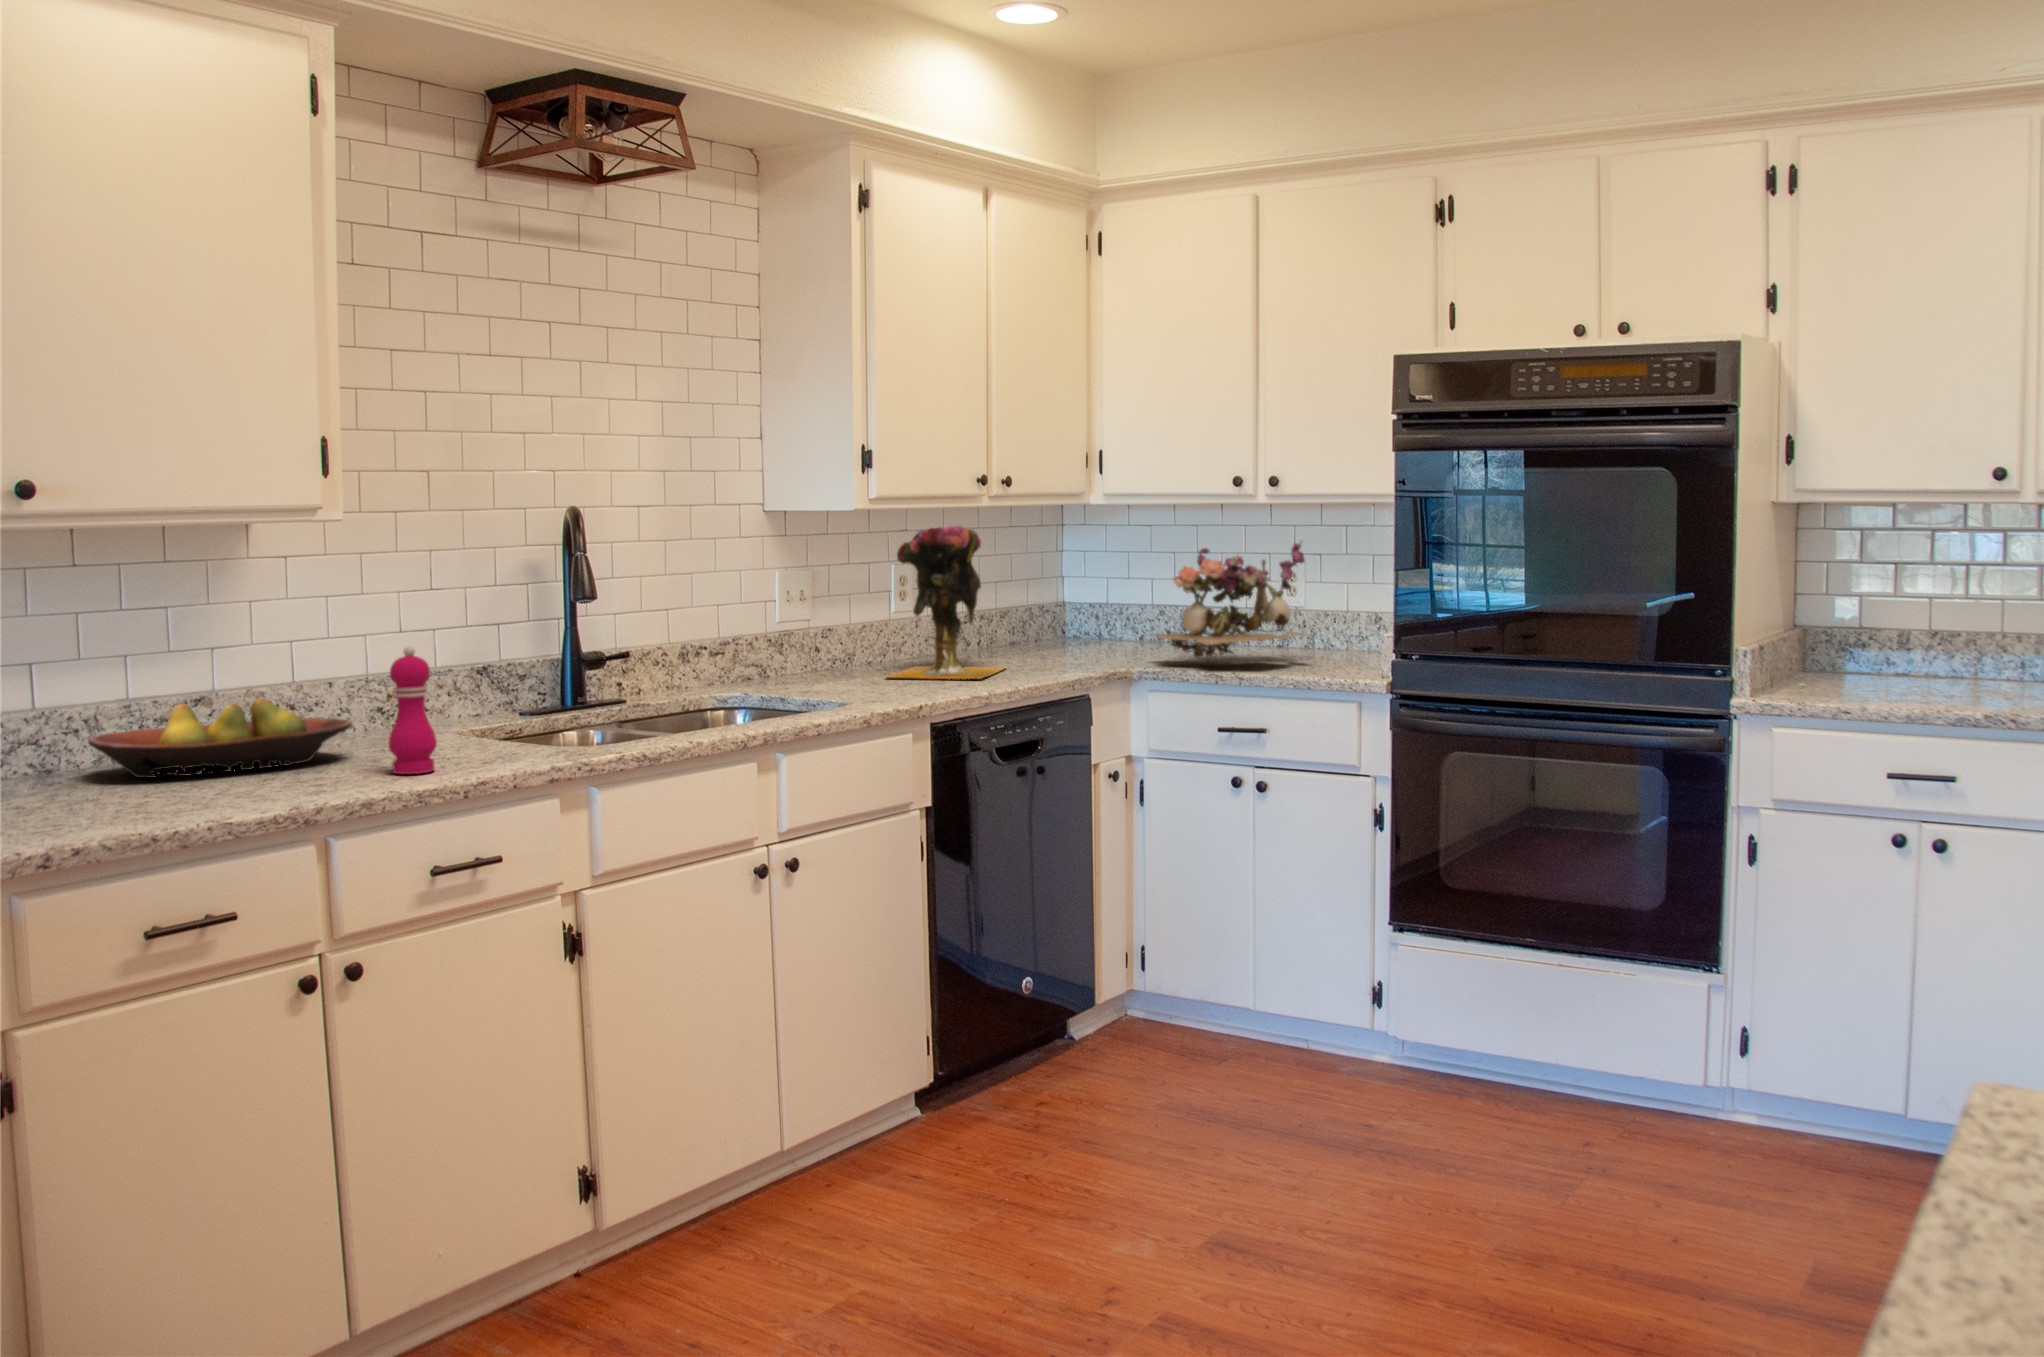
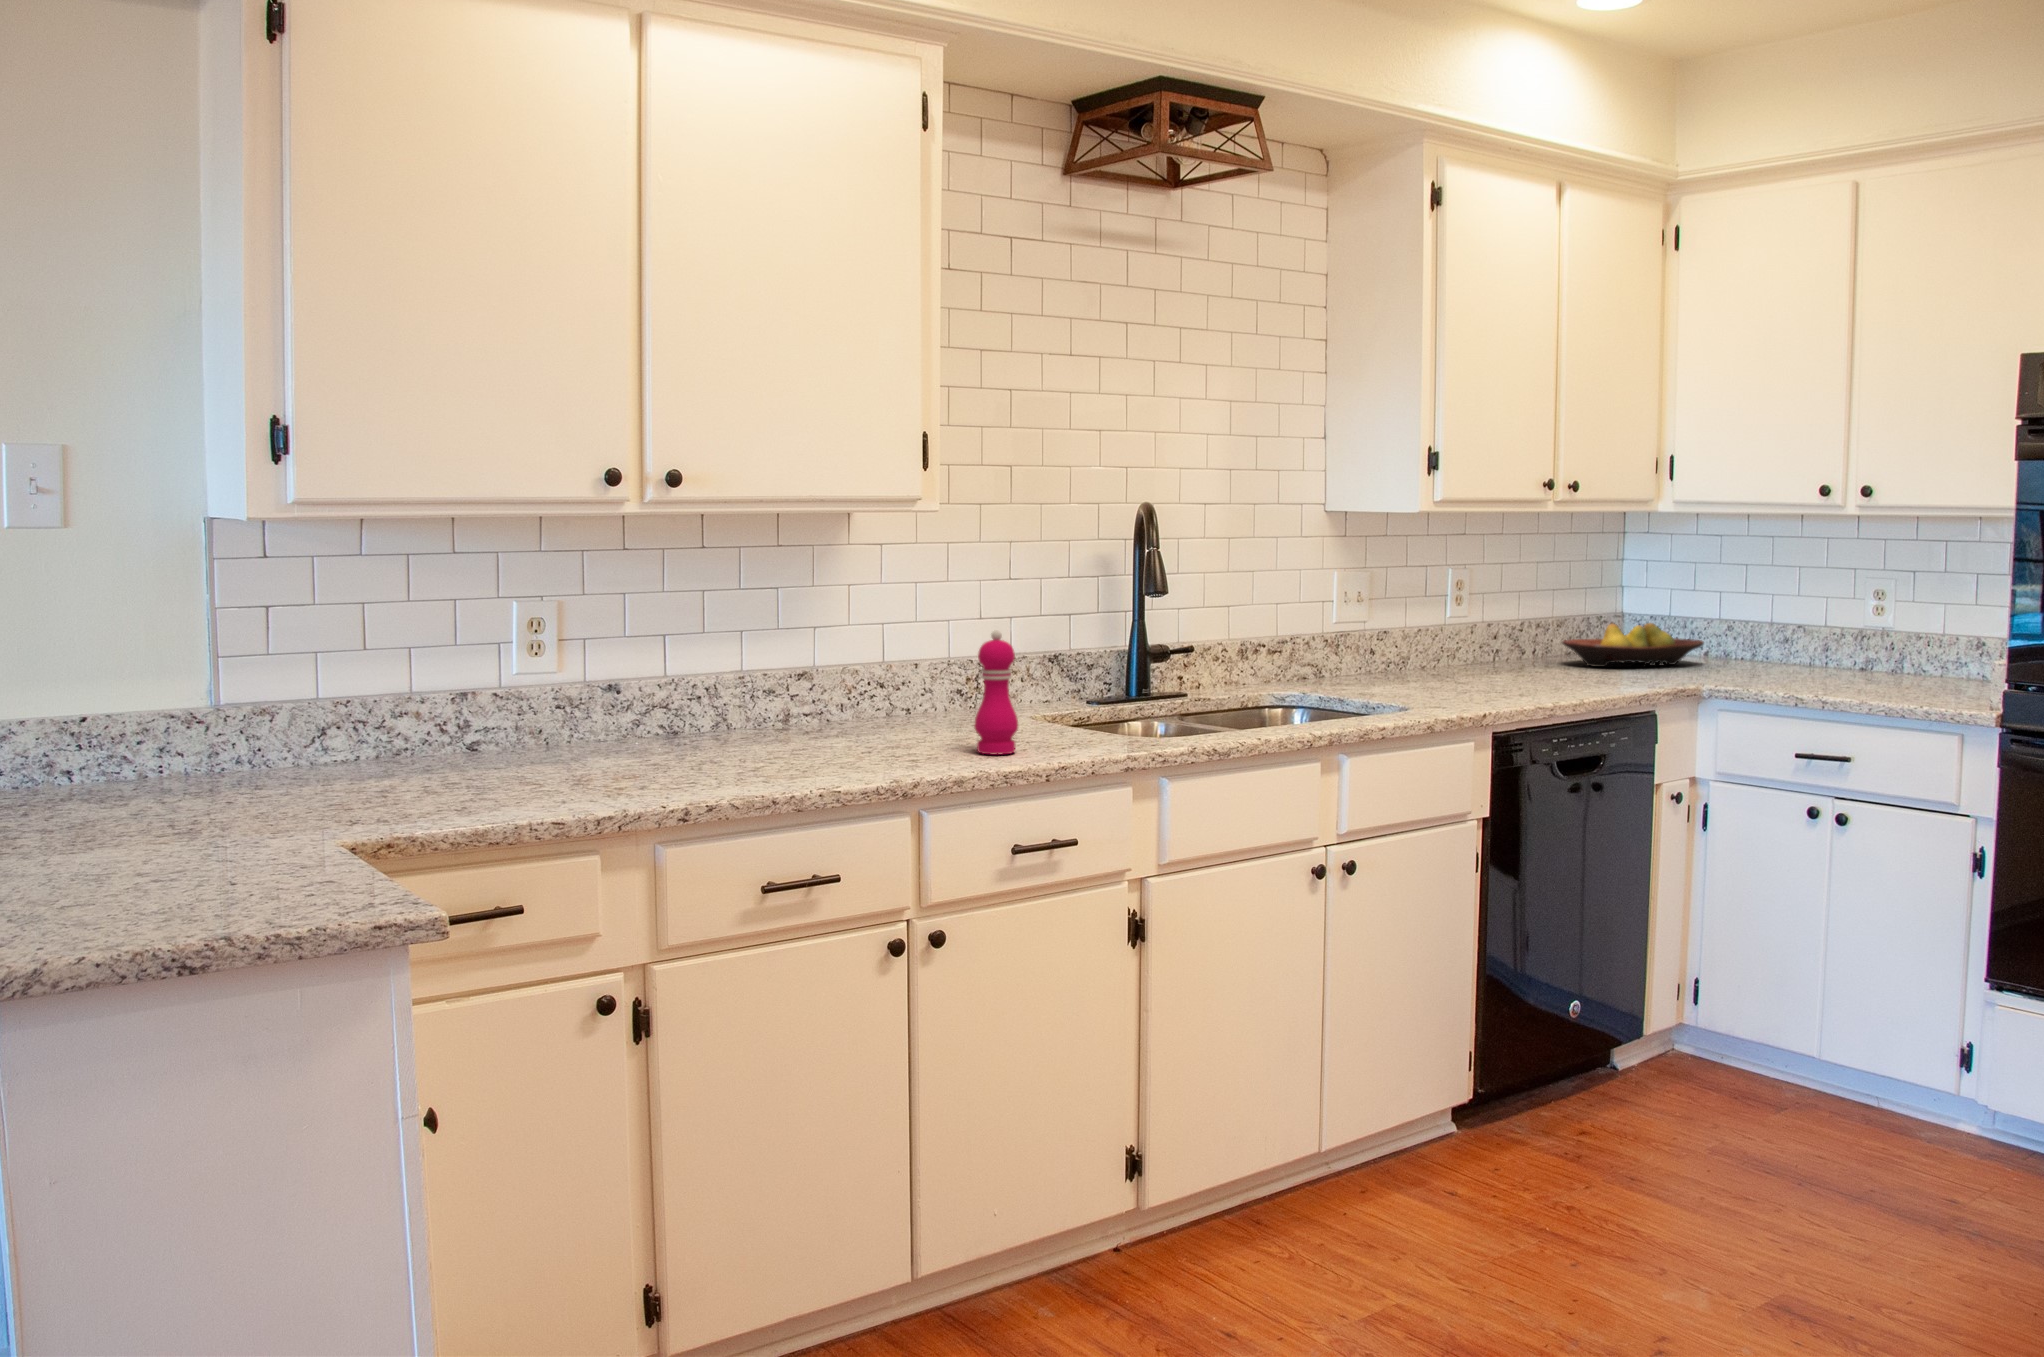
vase: present [889,526,1004,679] -> none [1435,531,1563,688]
flower arrangement: present [1158,541,1307,663] -> none [1722,551,1918,684]
fruit bowl: present [88,698,352,778] -> present [1562,623,1704,667]

